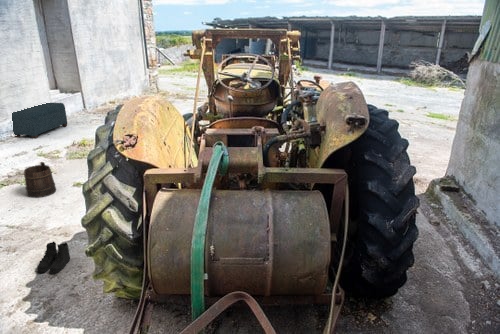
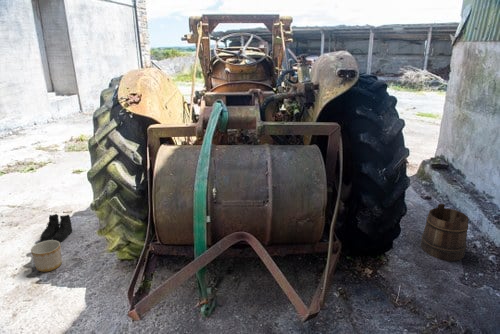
bench: present [11,103,67,139] -> none [8,102,65,136]
bucket: present [24,162,56,198] -> present [420,204,468,261]
planter: none [26,276,58,310] -> present [31,240,62,272]

